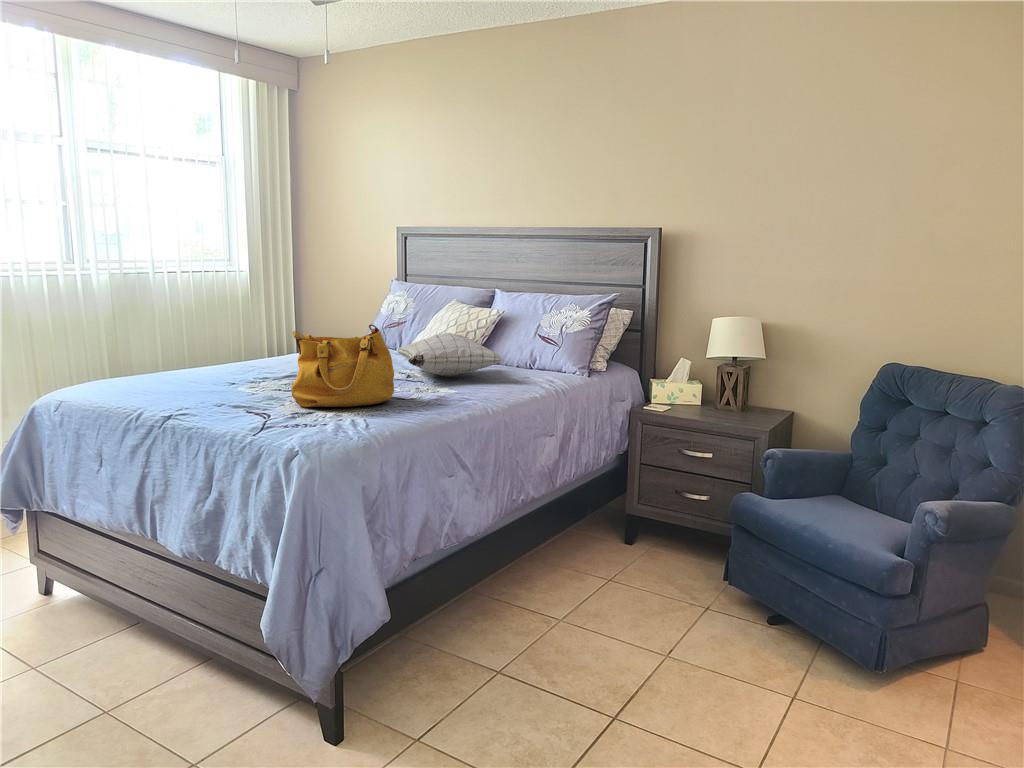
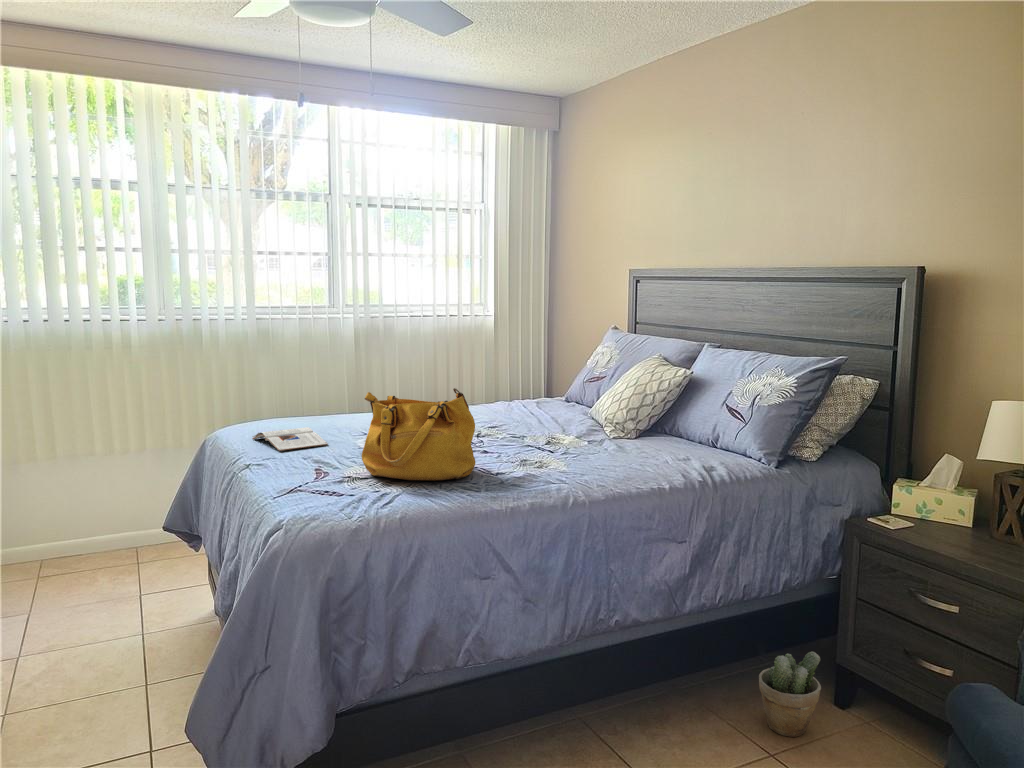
pillow: present [396,333,502,377] -> none [525,397,648,450]
magazine: none [121,377,214,399] -> present [252,427,328,451]
potted plant: none [594,504,637,567] -> present [759,651,821,737]

